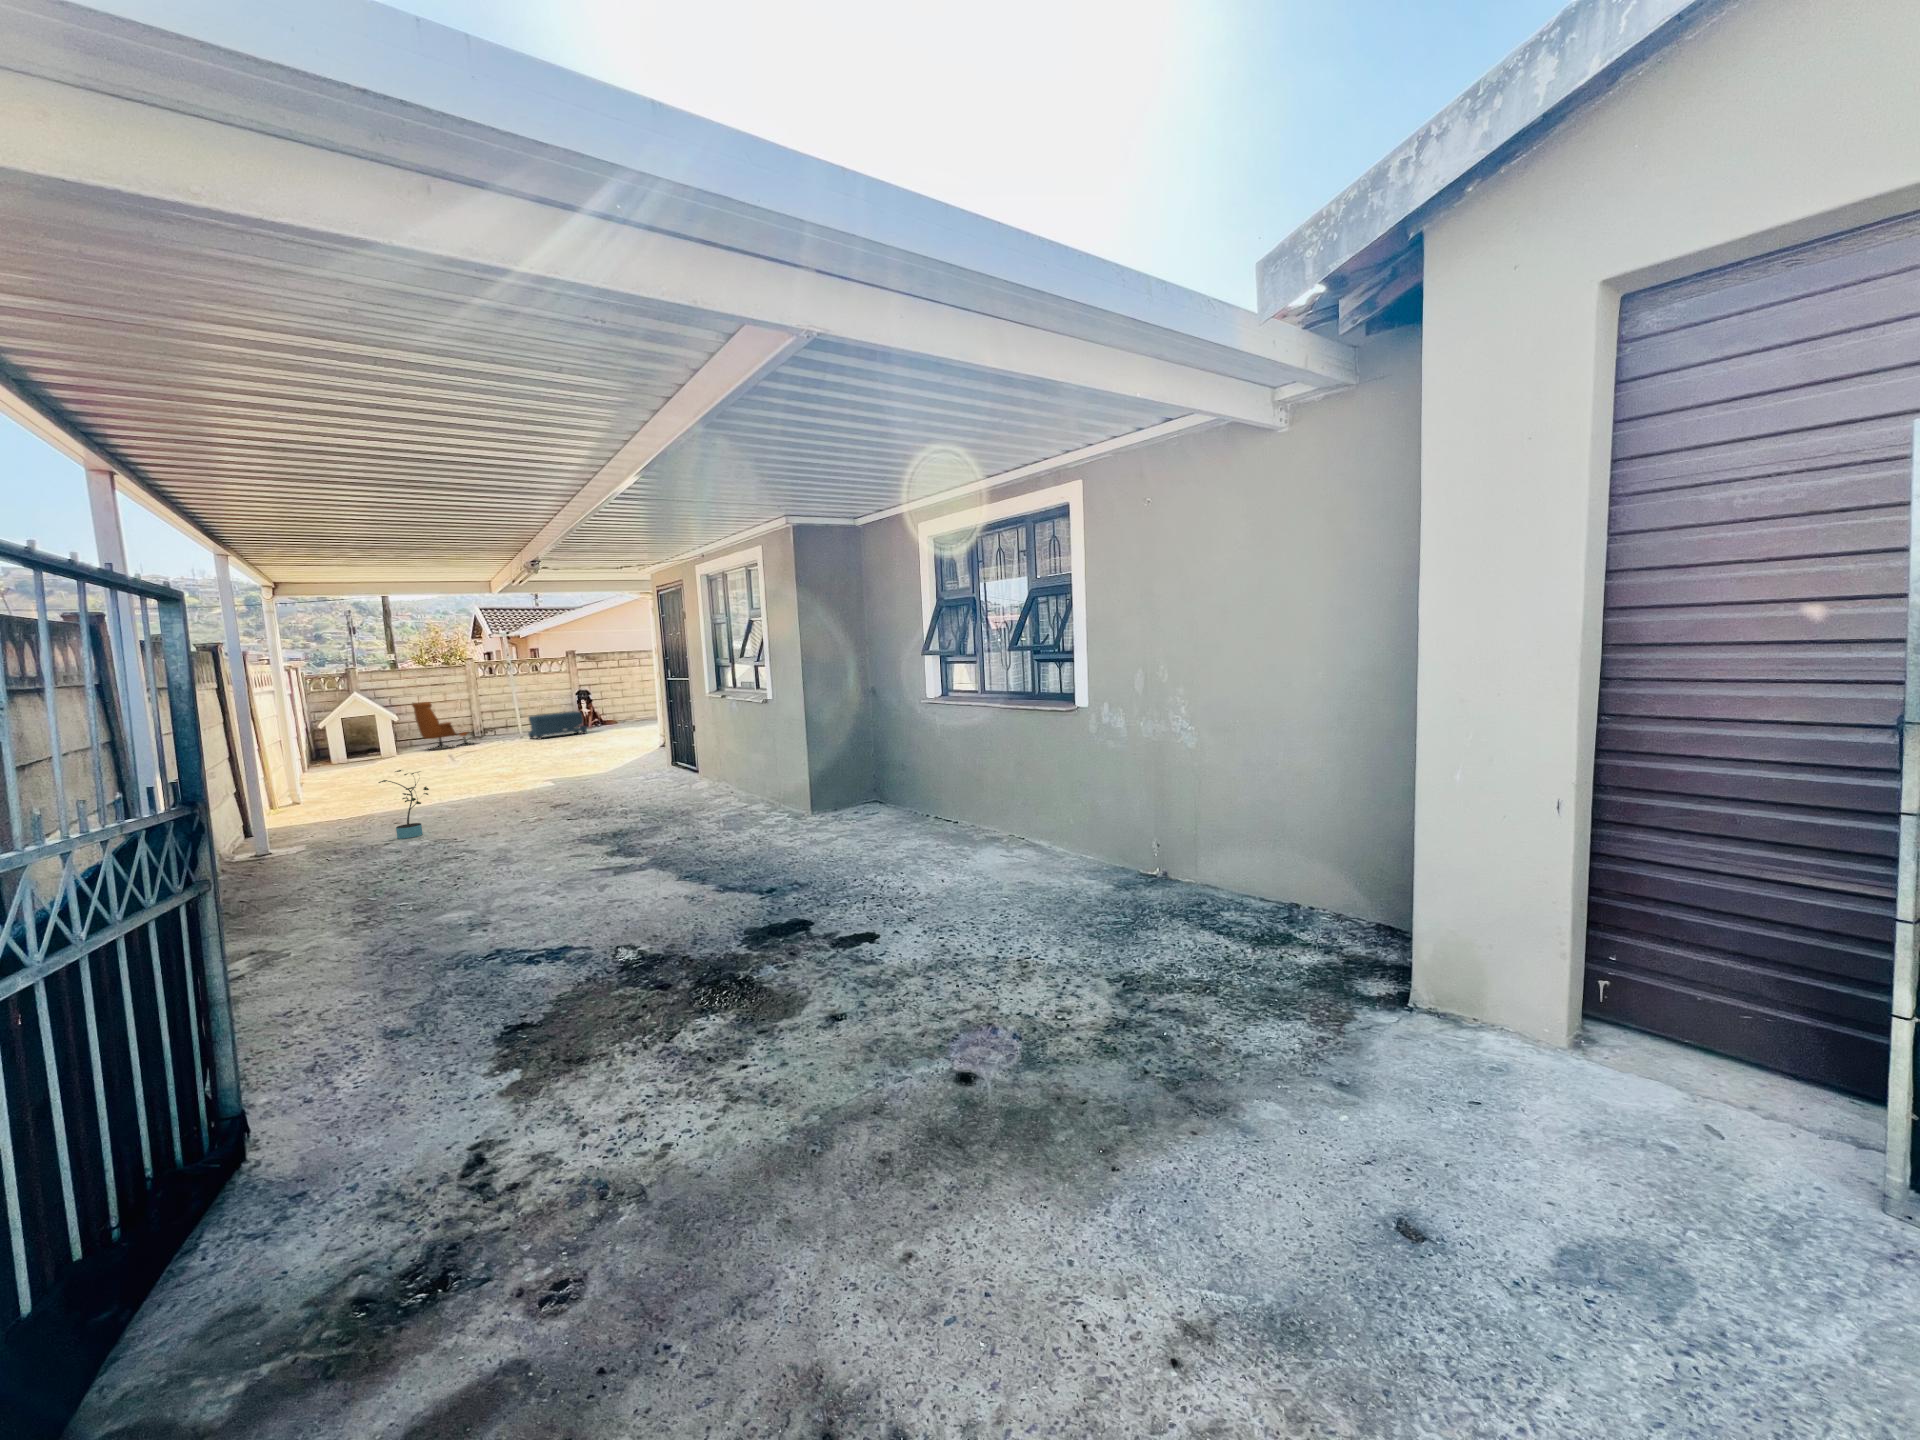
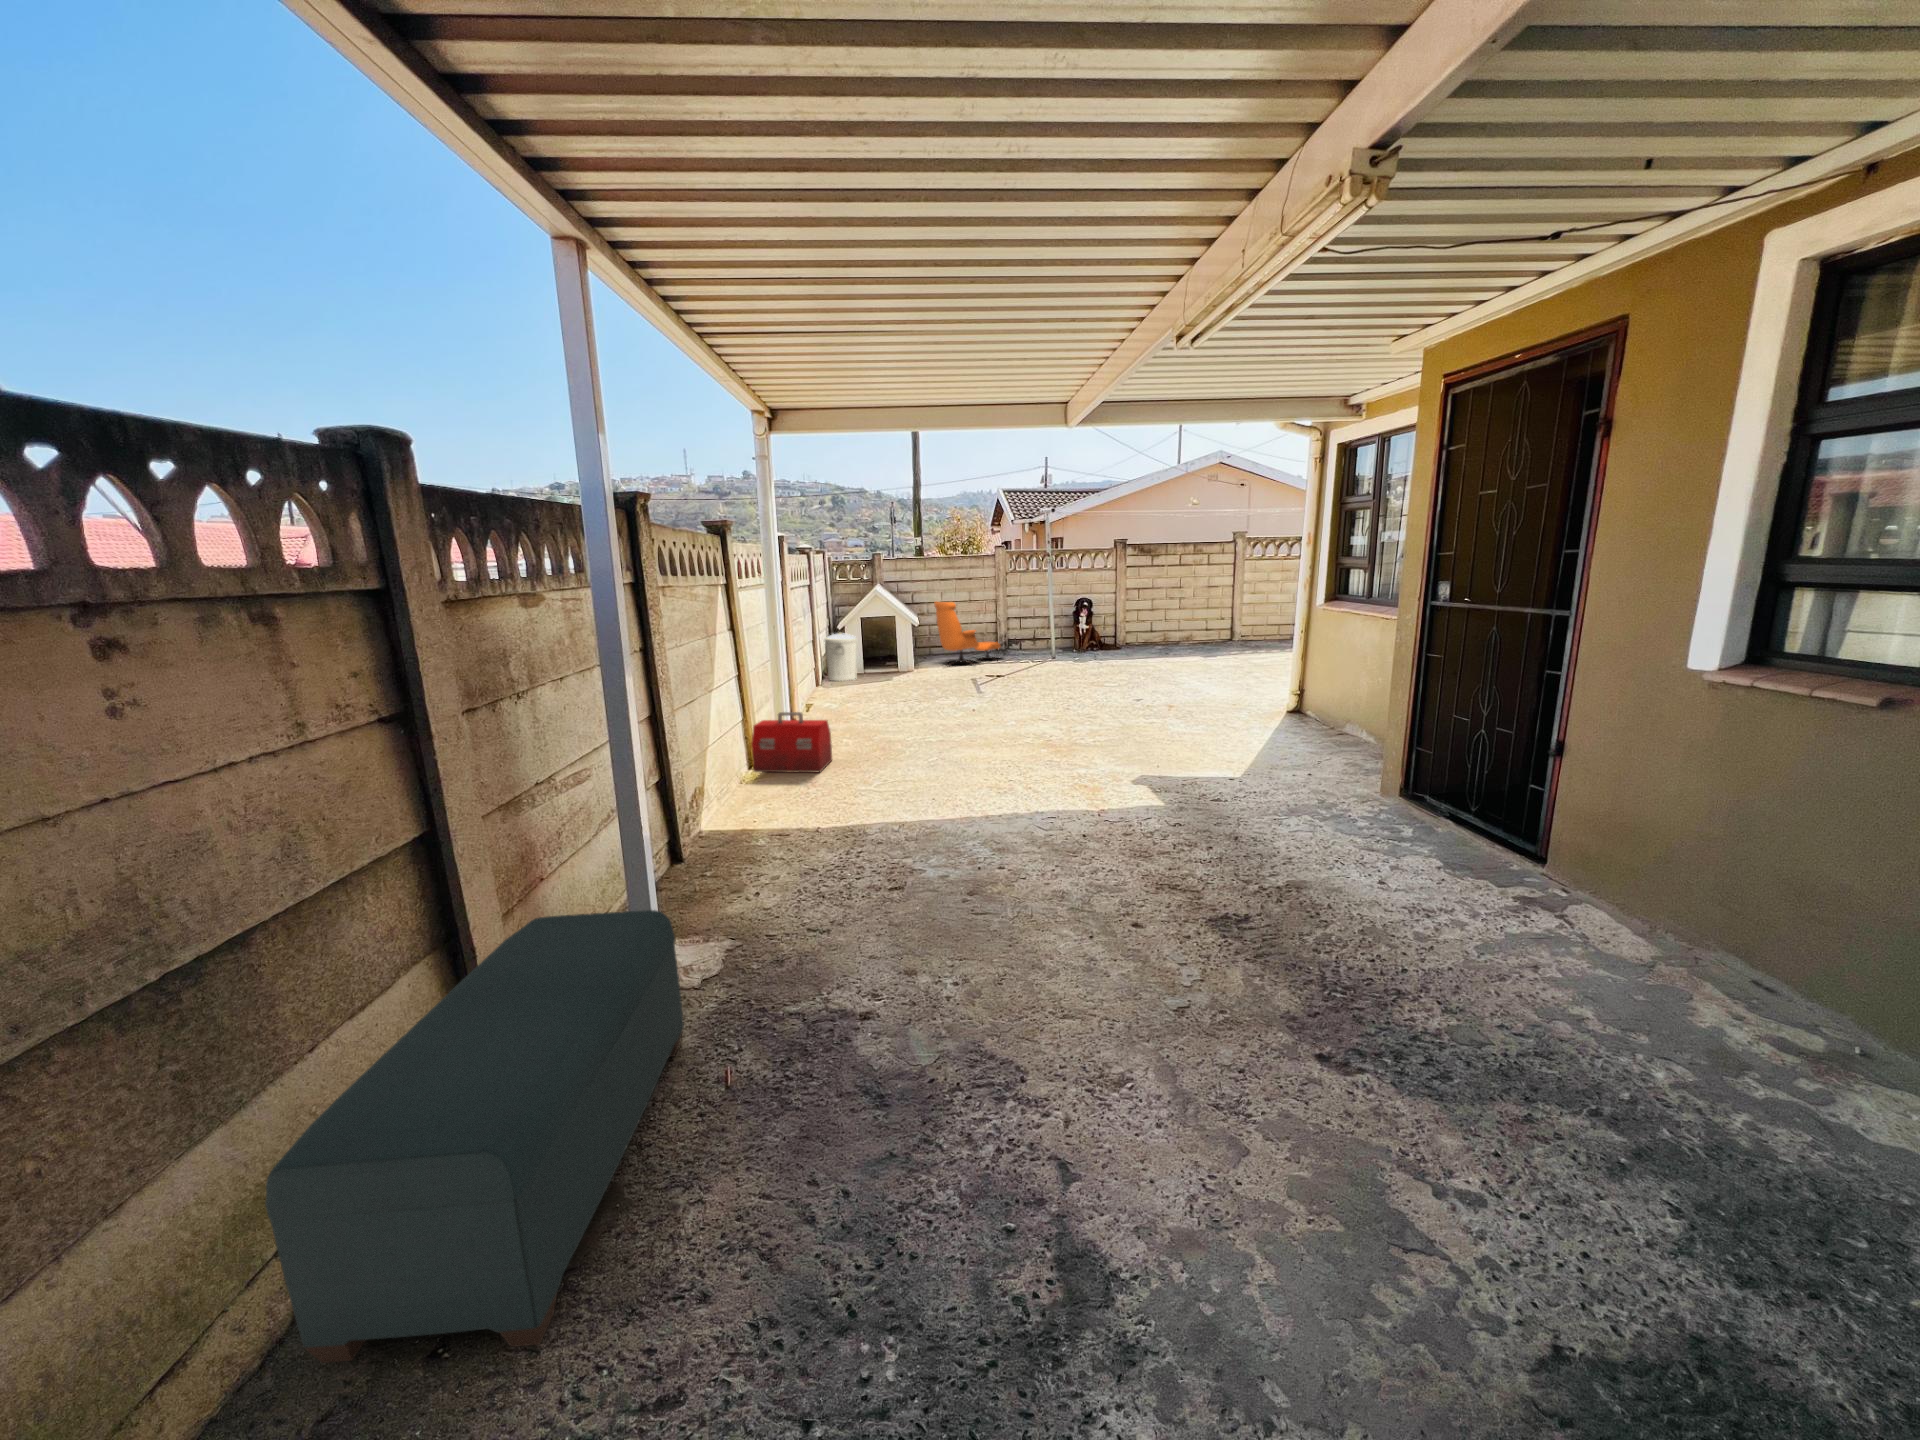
bench: present [528,712,587,740] -> present [265,910,684,1363]
trash can: none [308,730,342,768] -> present [825,632,856,681]
toolbox: none [279,765,342,805] -> present [751,712,832,773]
potted plant: present [379,770,429,839] -> none [830,883,966,1115]

